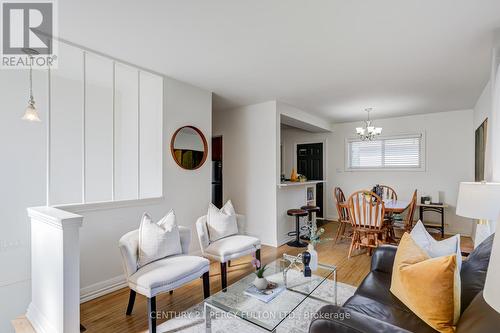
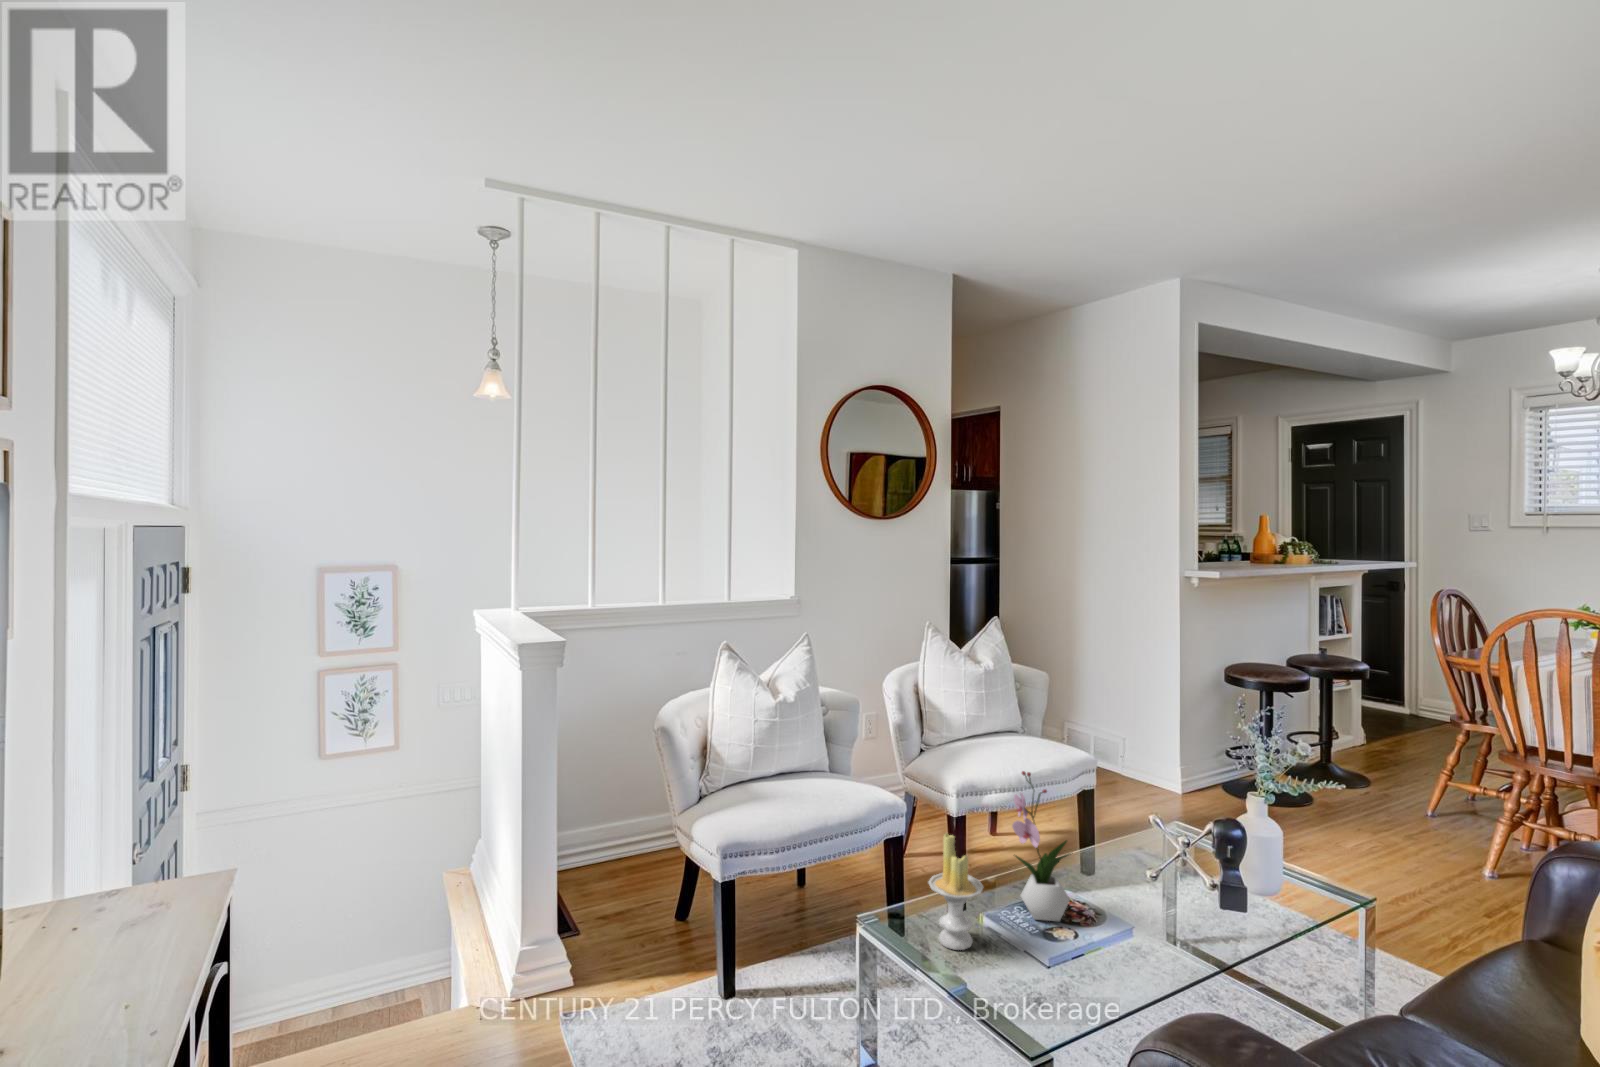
candle: none [230,266,247,304] -> present [928,833,983,950]

